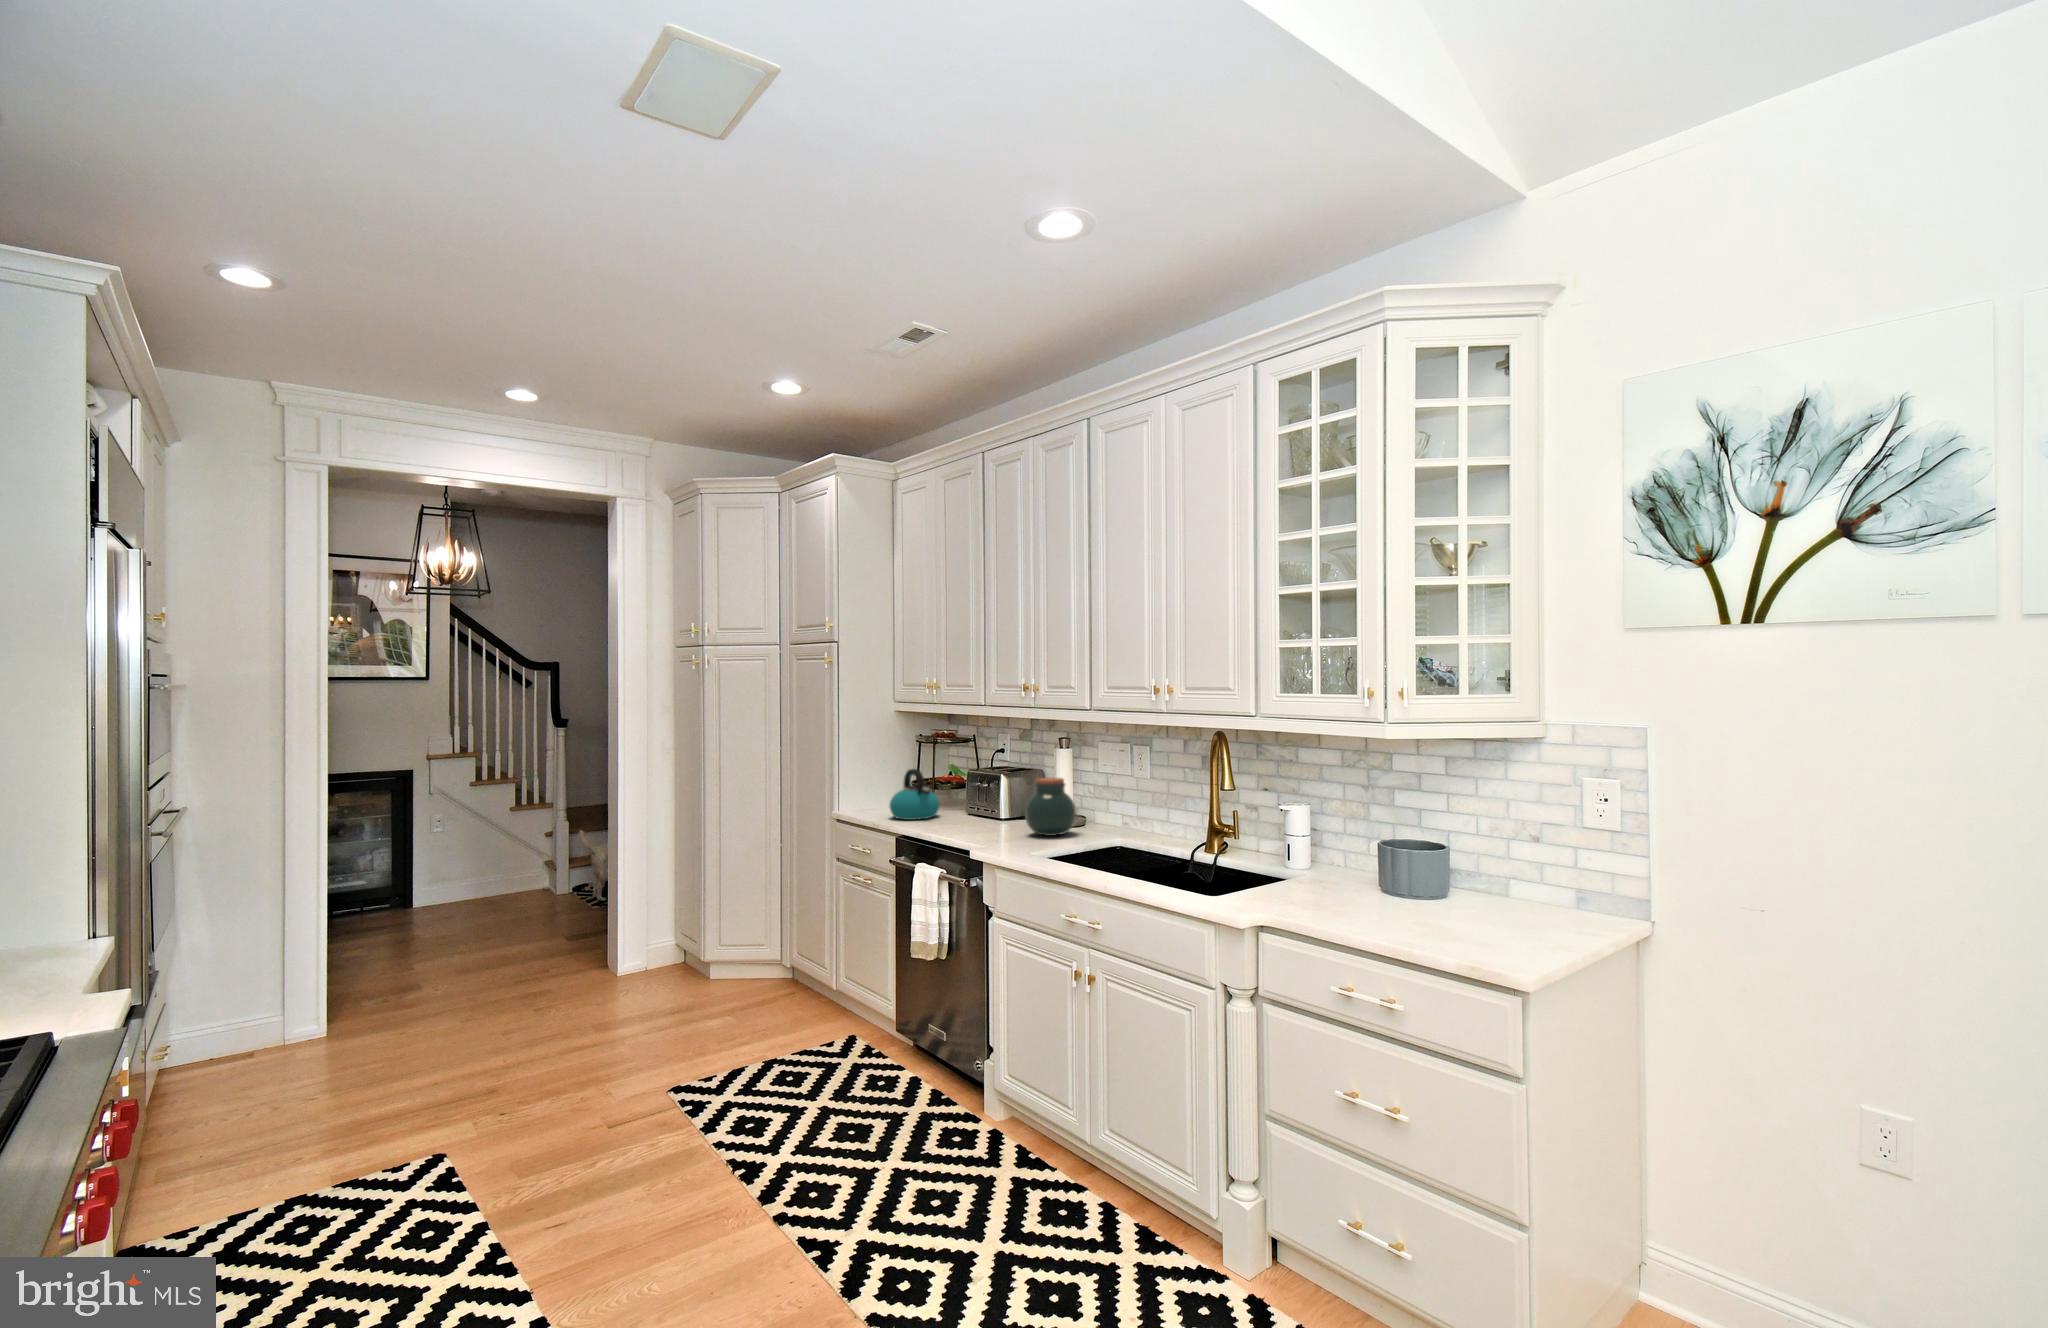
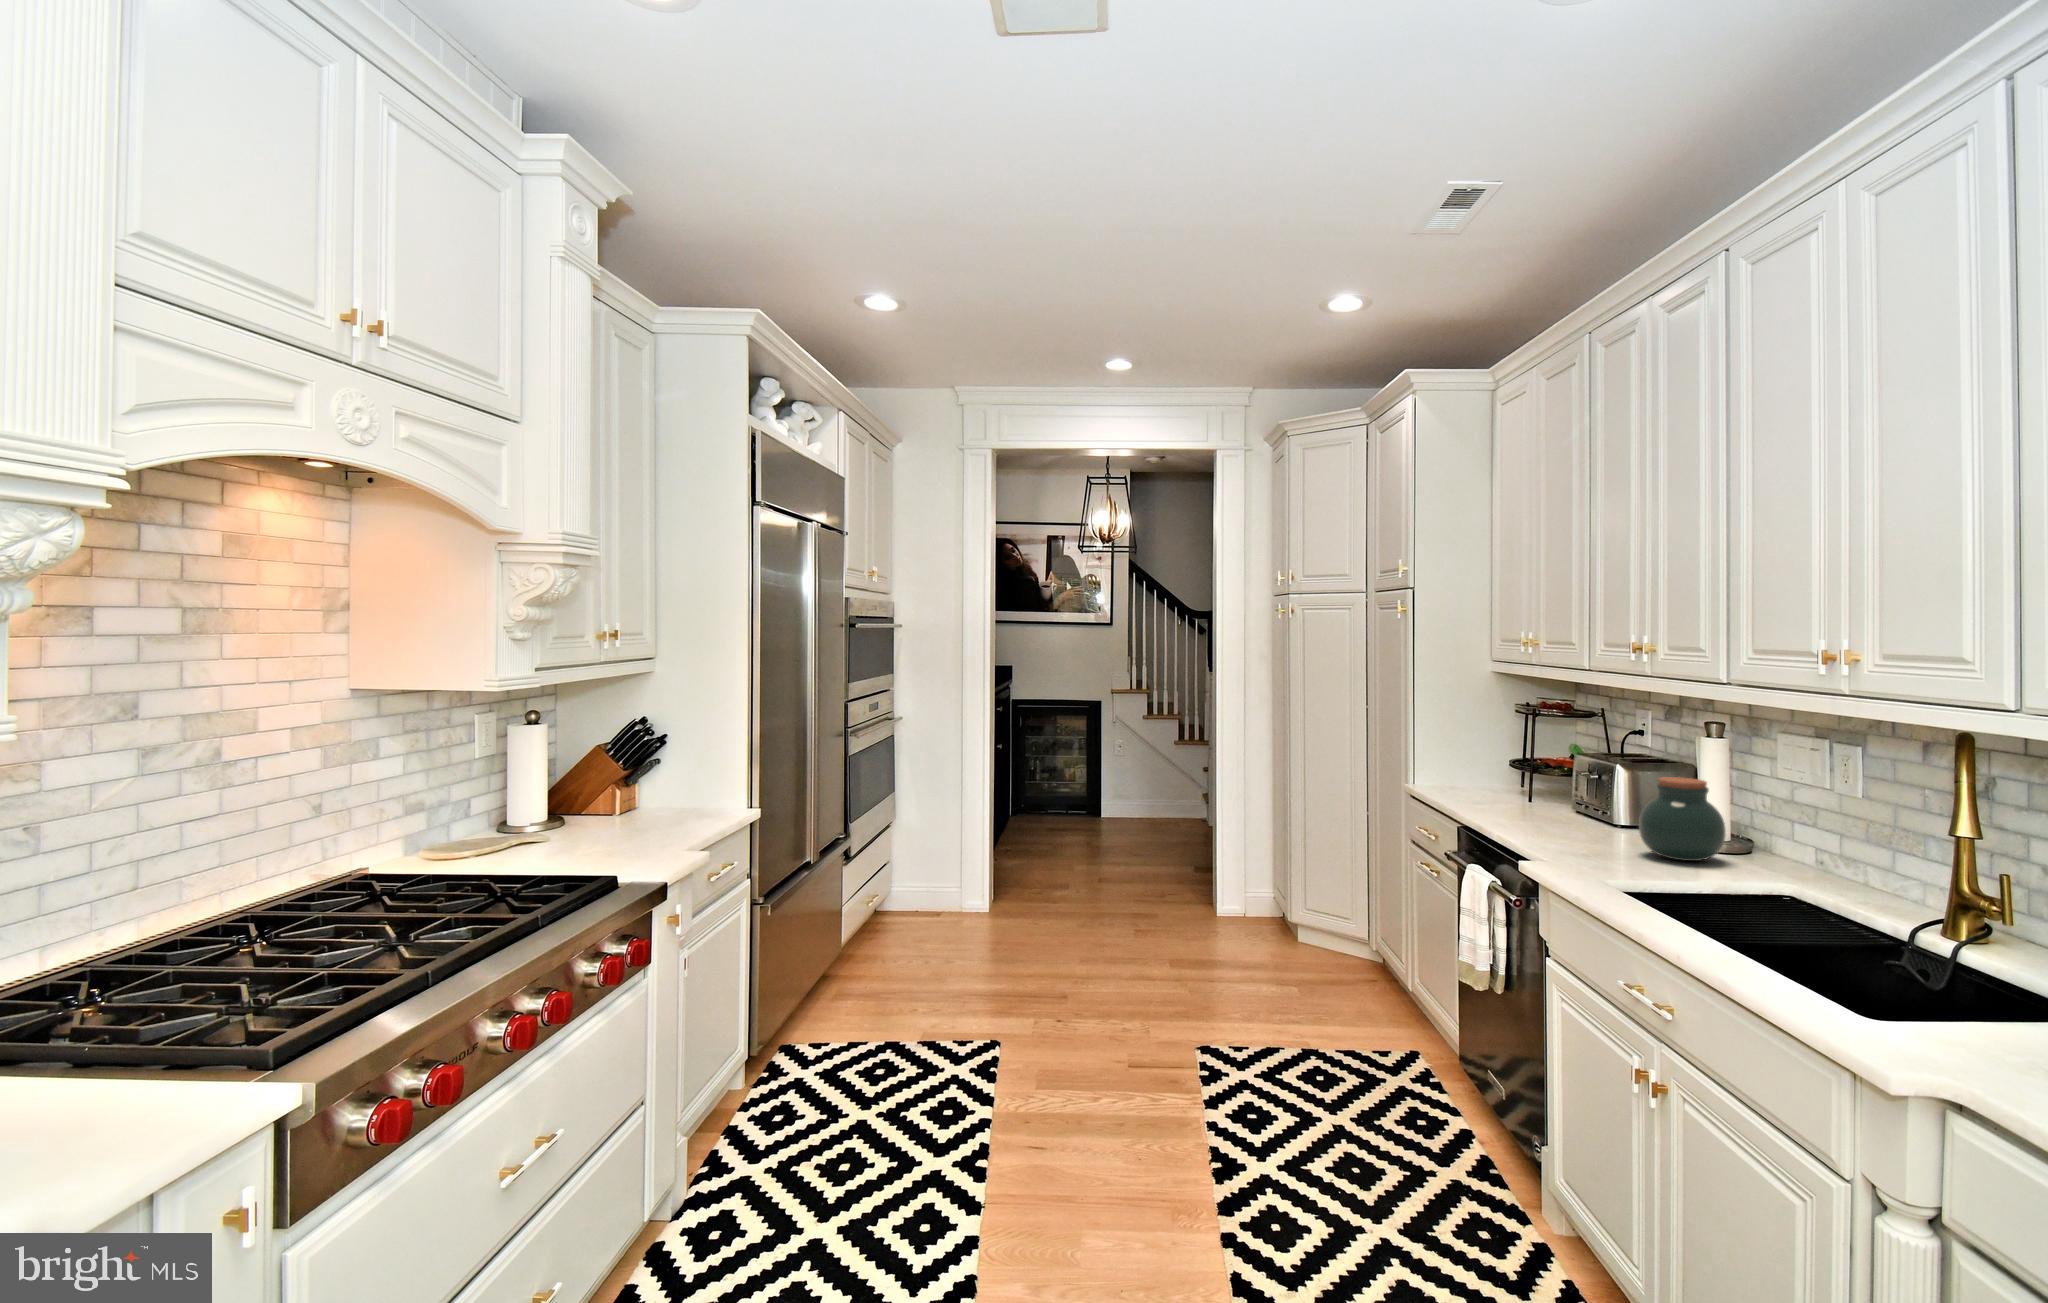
kettle: present [890,769,940,820] -> none [1476,746,1545,809]

